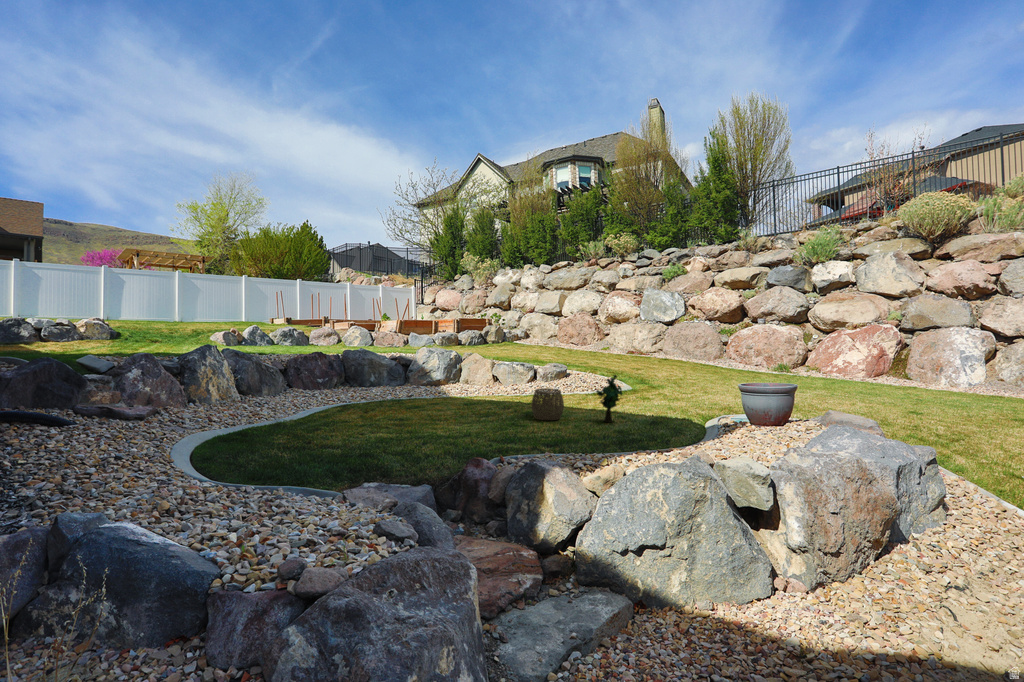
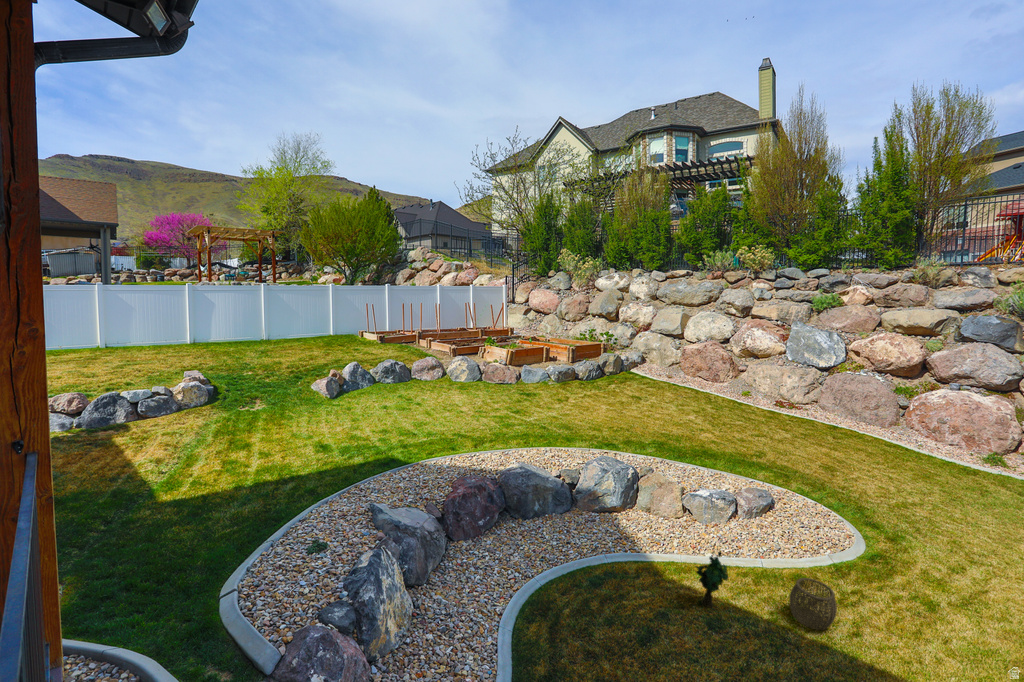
decorative plant: present [596,375,622,423] -> present [695,551,728,607]

